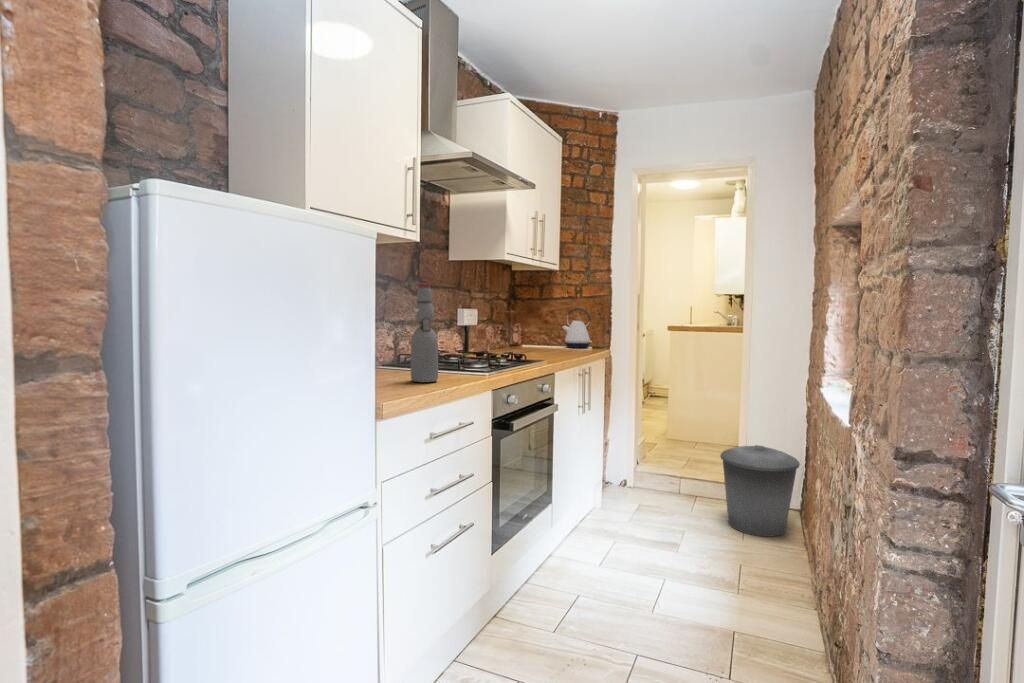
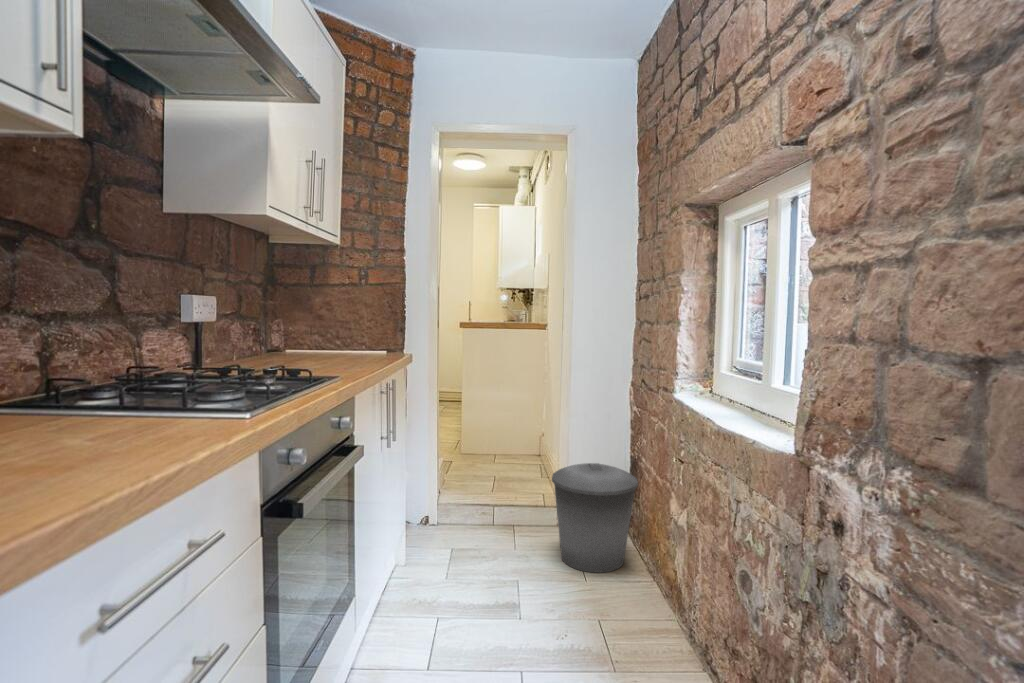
bottle: present [411,283,438,382] -> none [64,219,140,450]
kettle: present [562,308,592,348] -> none [345,299,388,354]

